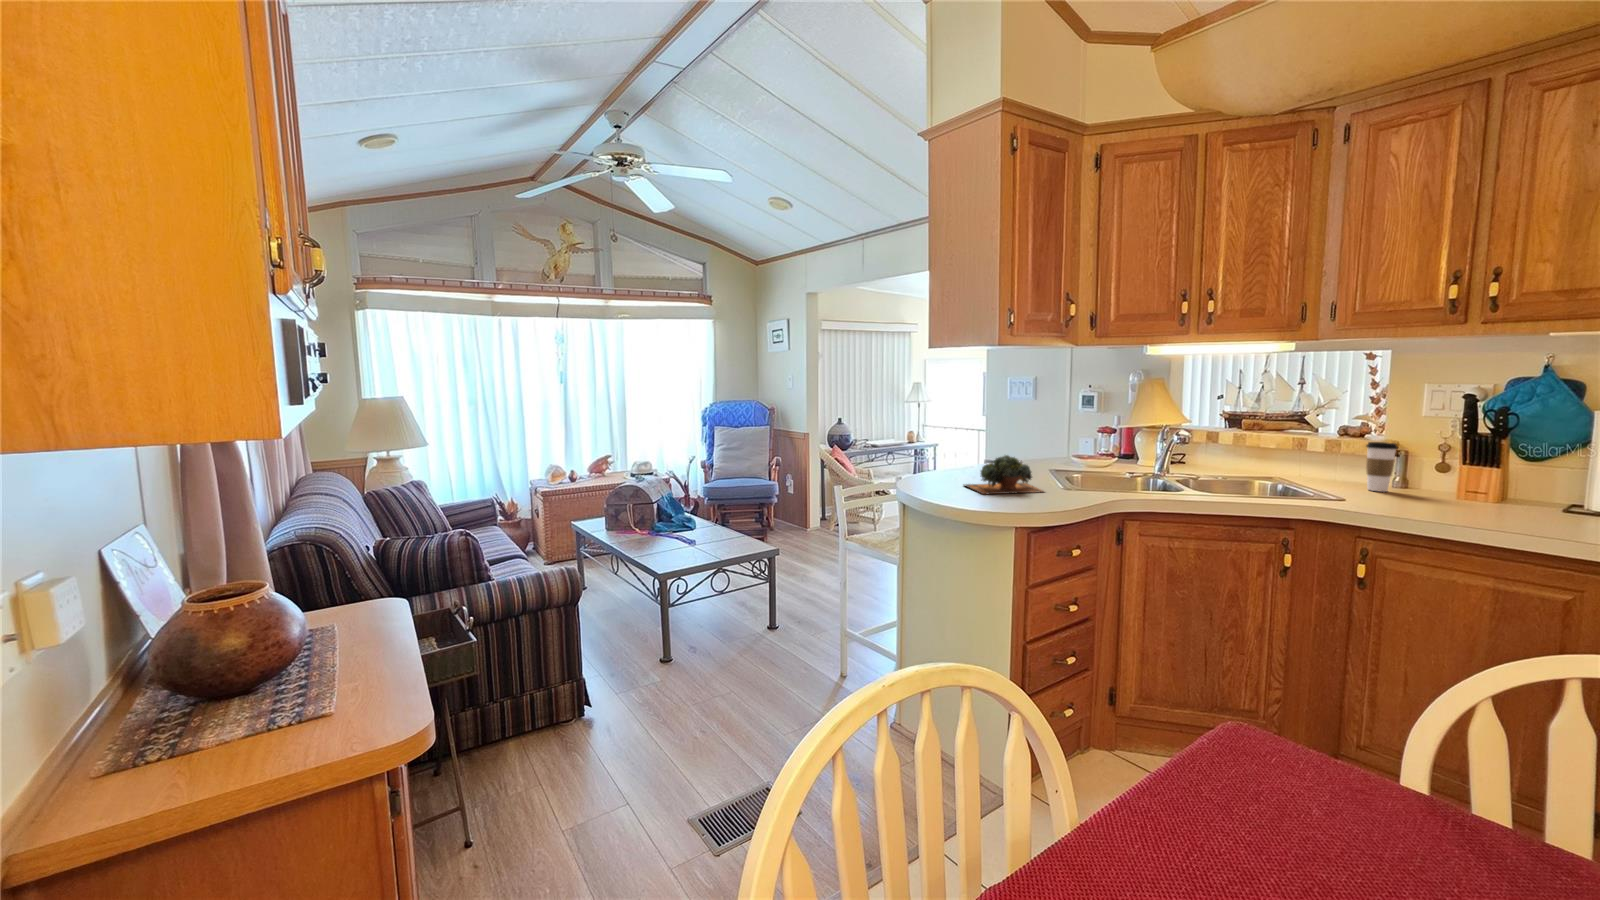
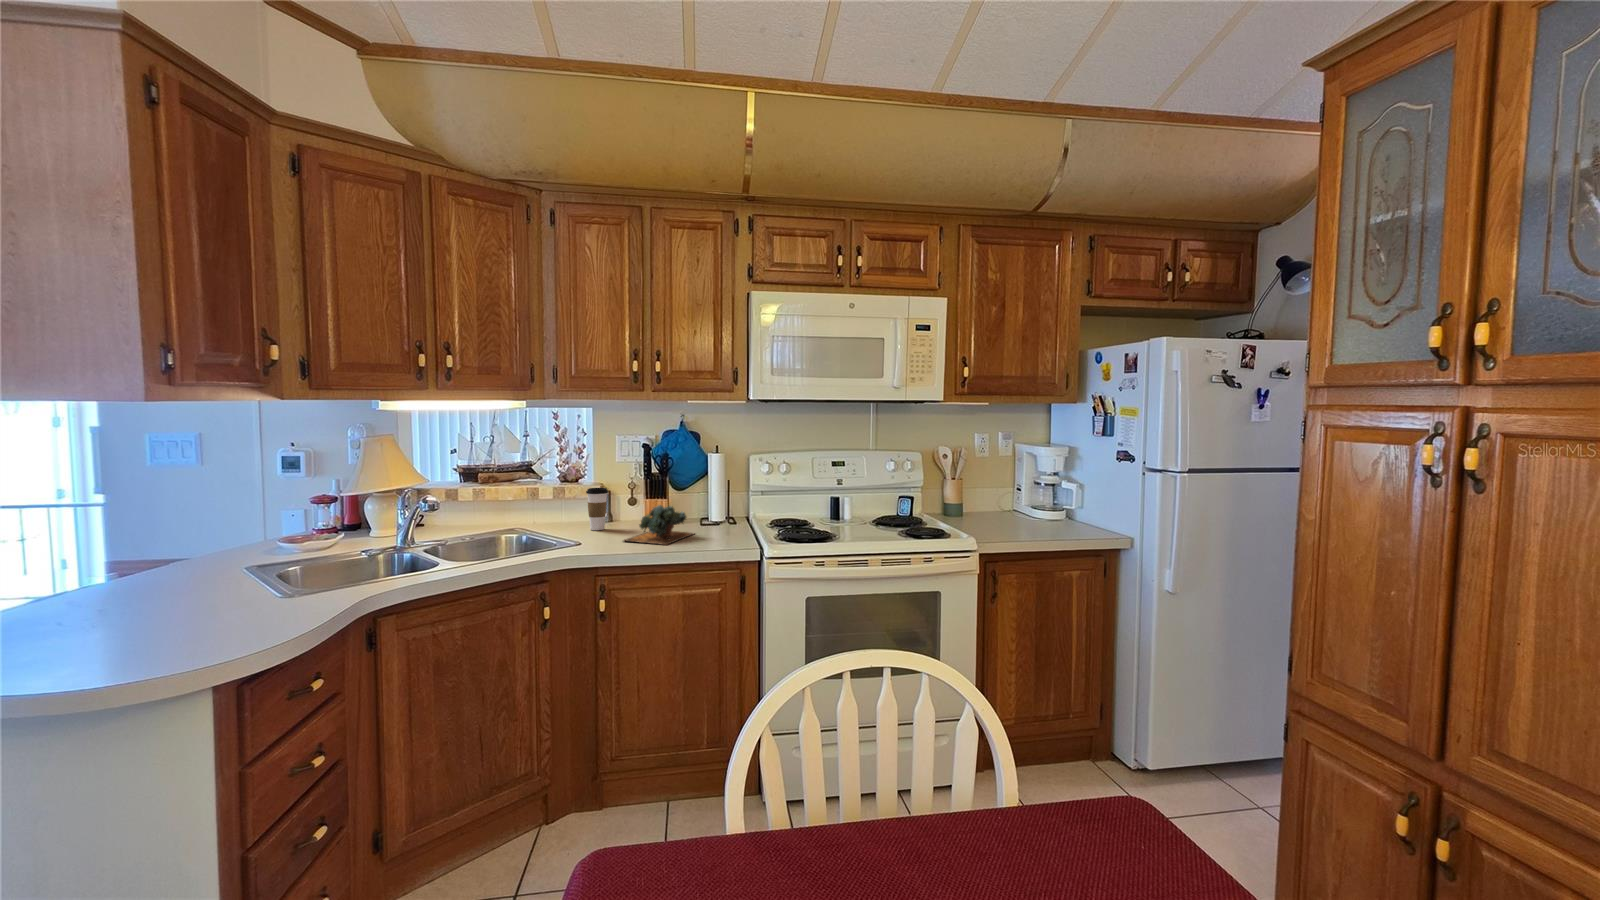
succulent plant: present [965,455,1043,494] -> present [624,505,693,545]

